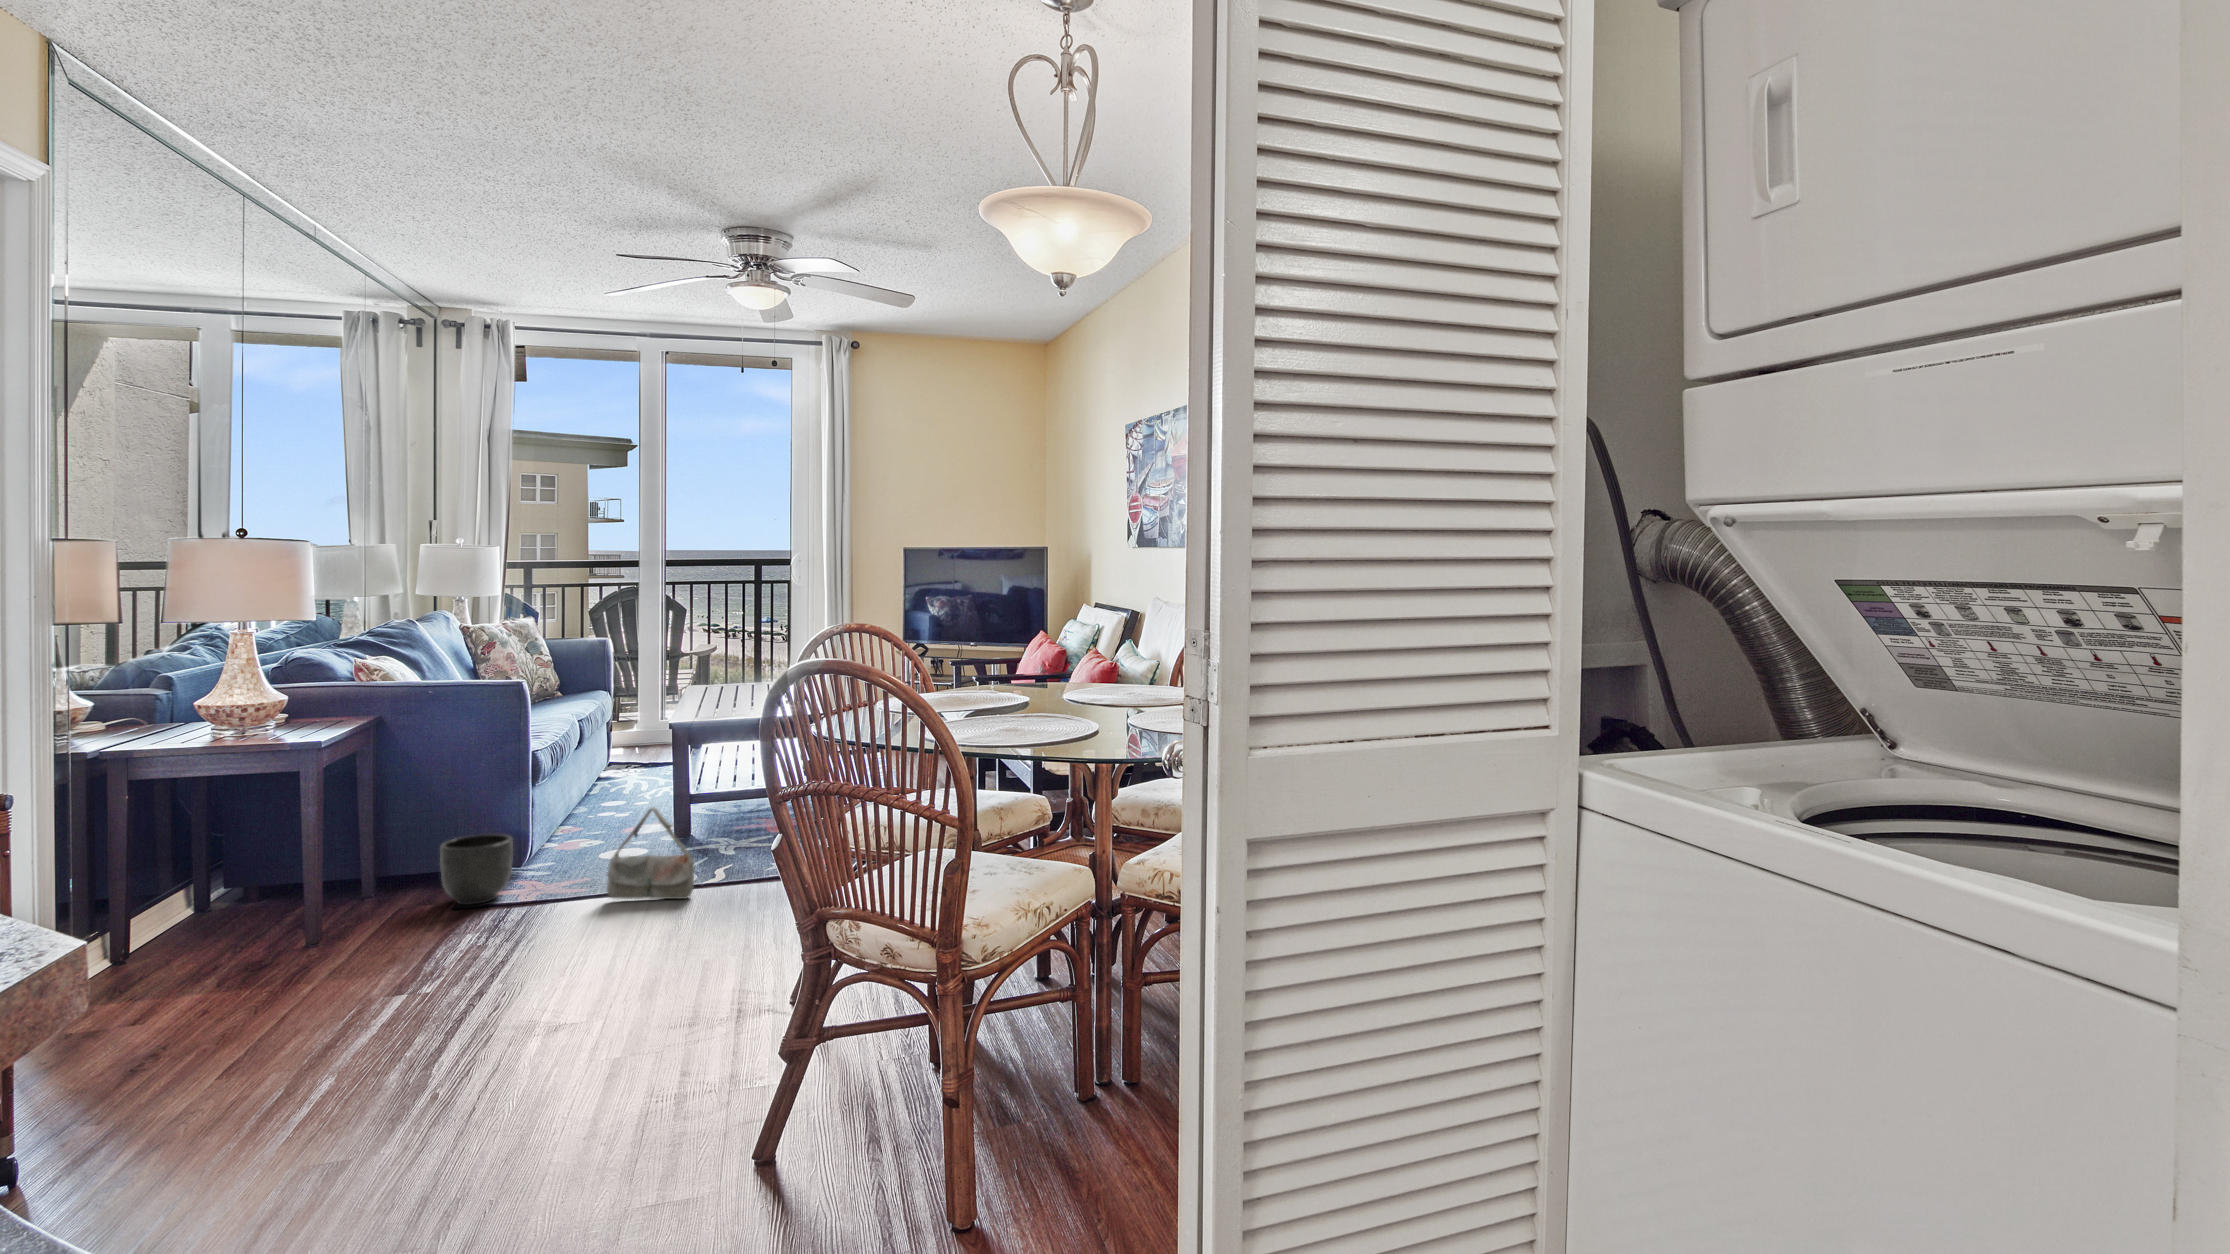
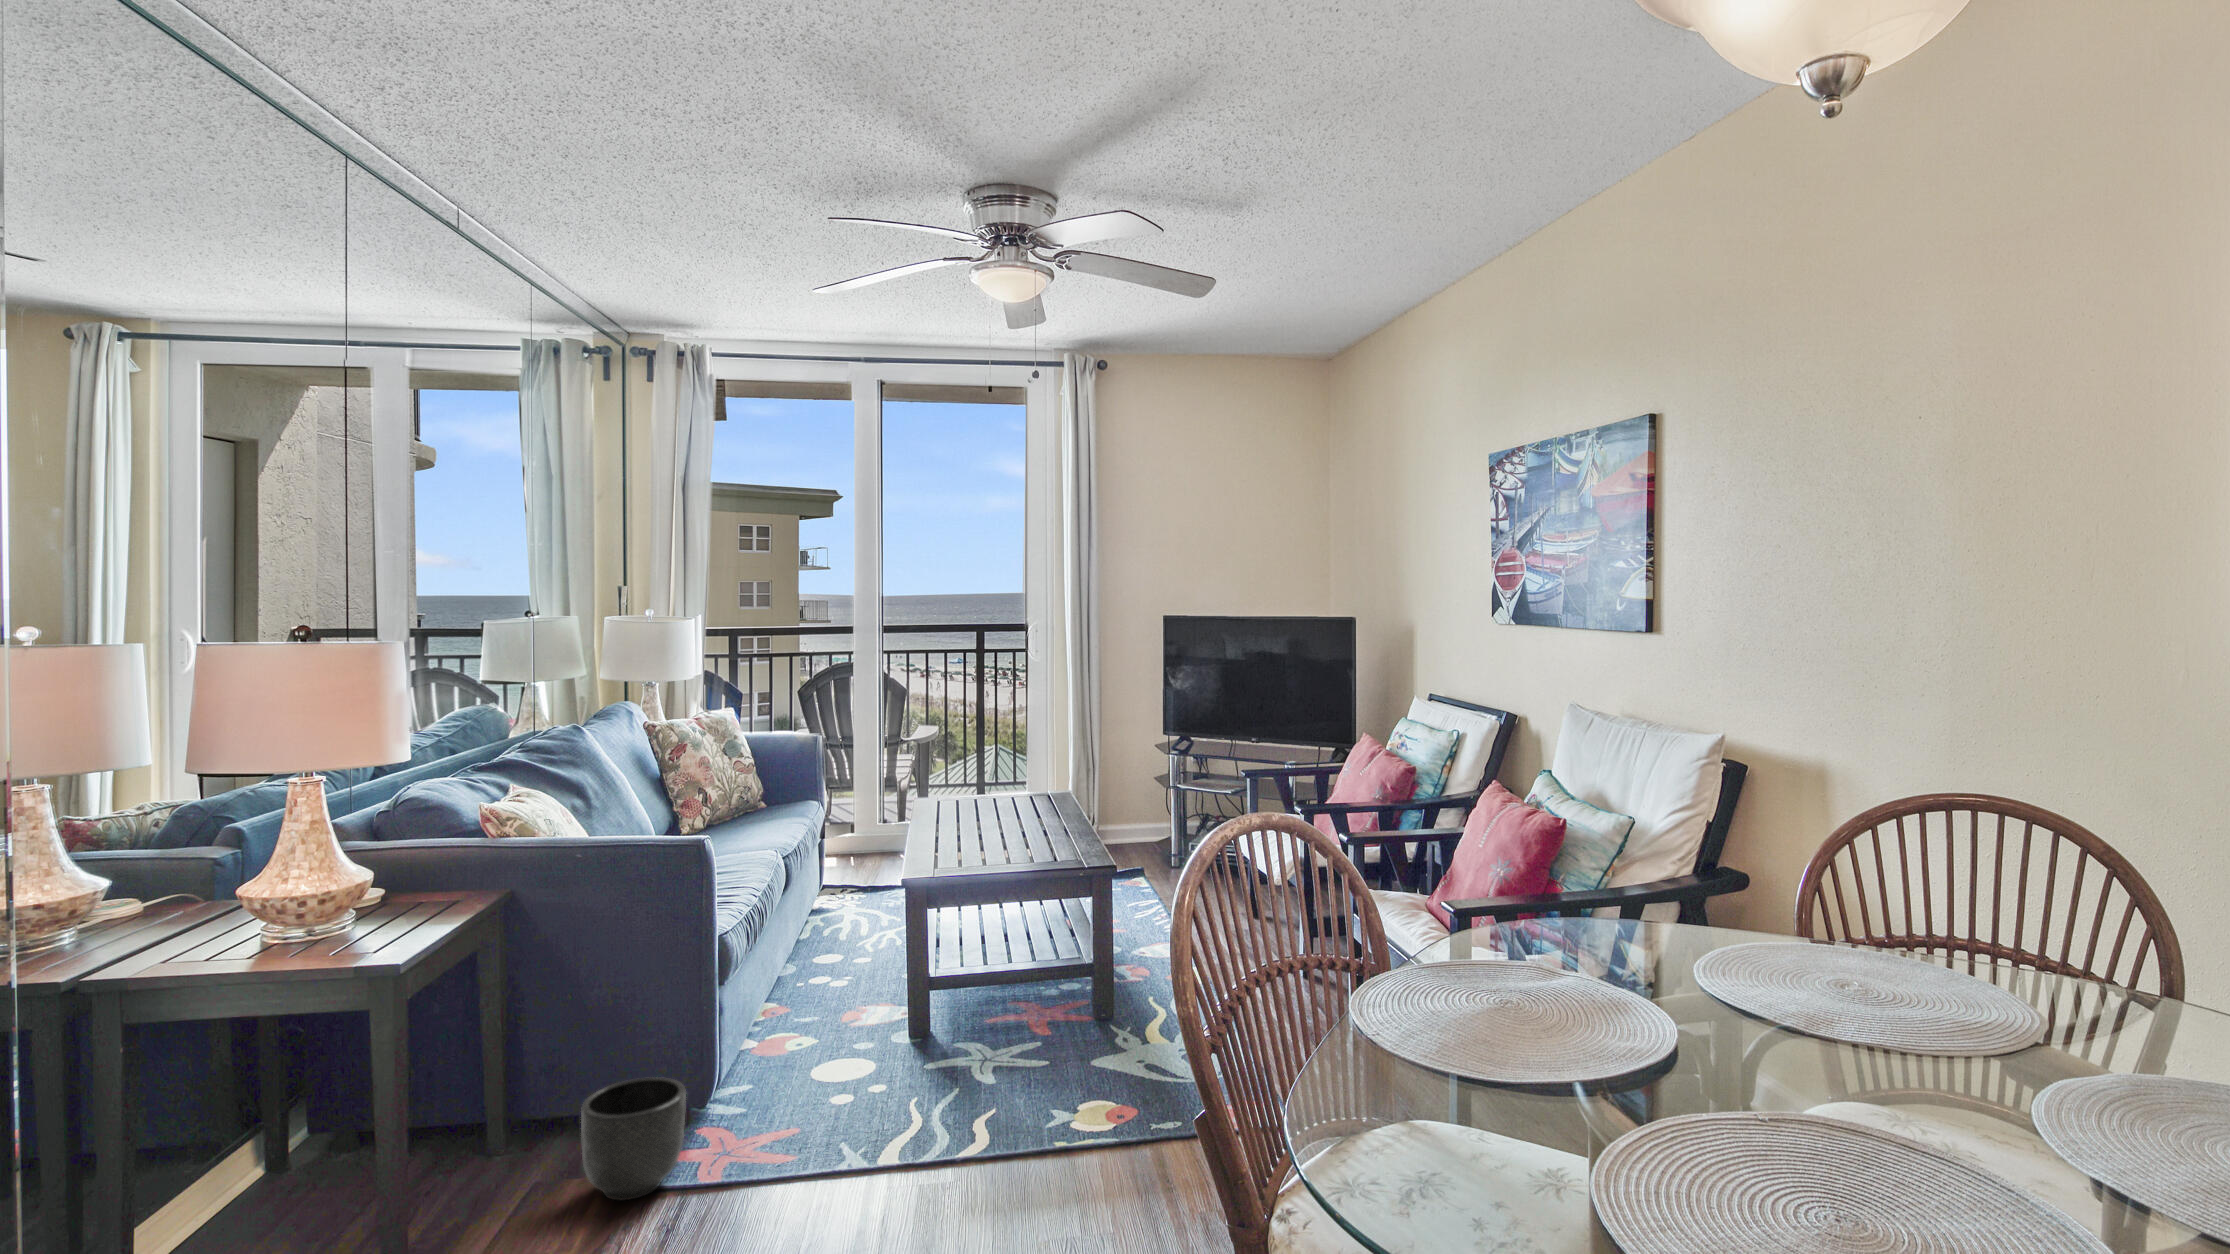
bag: present [607,807,694,899] -> none [820,1056,950,1210]

